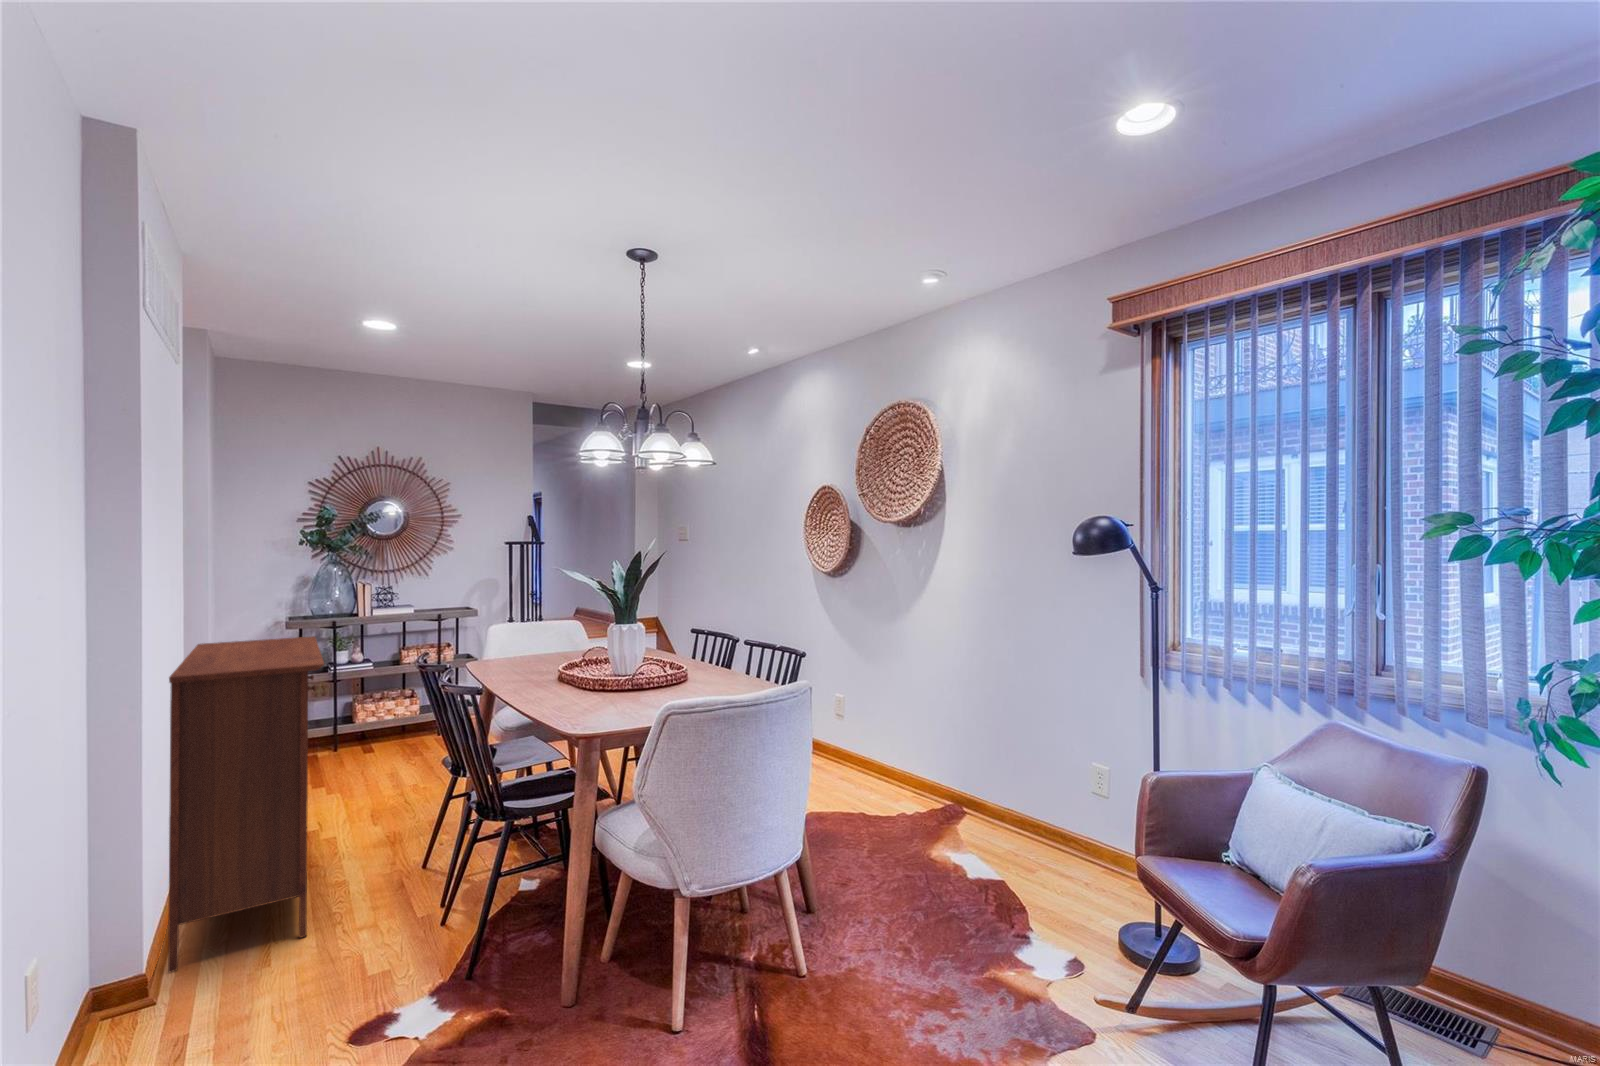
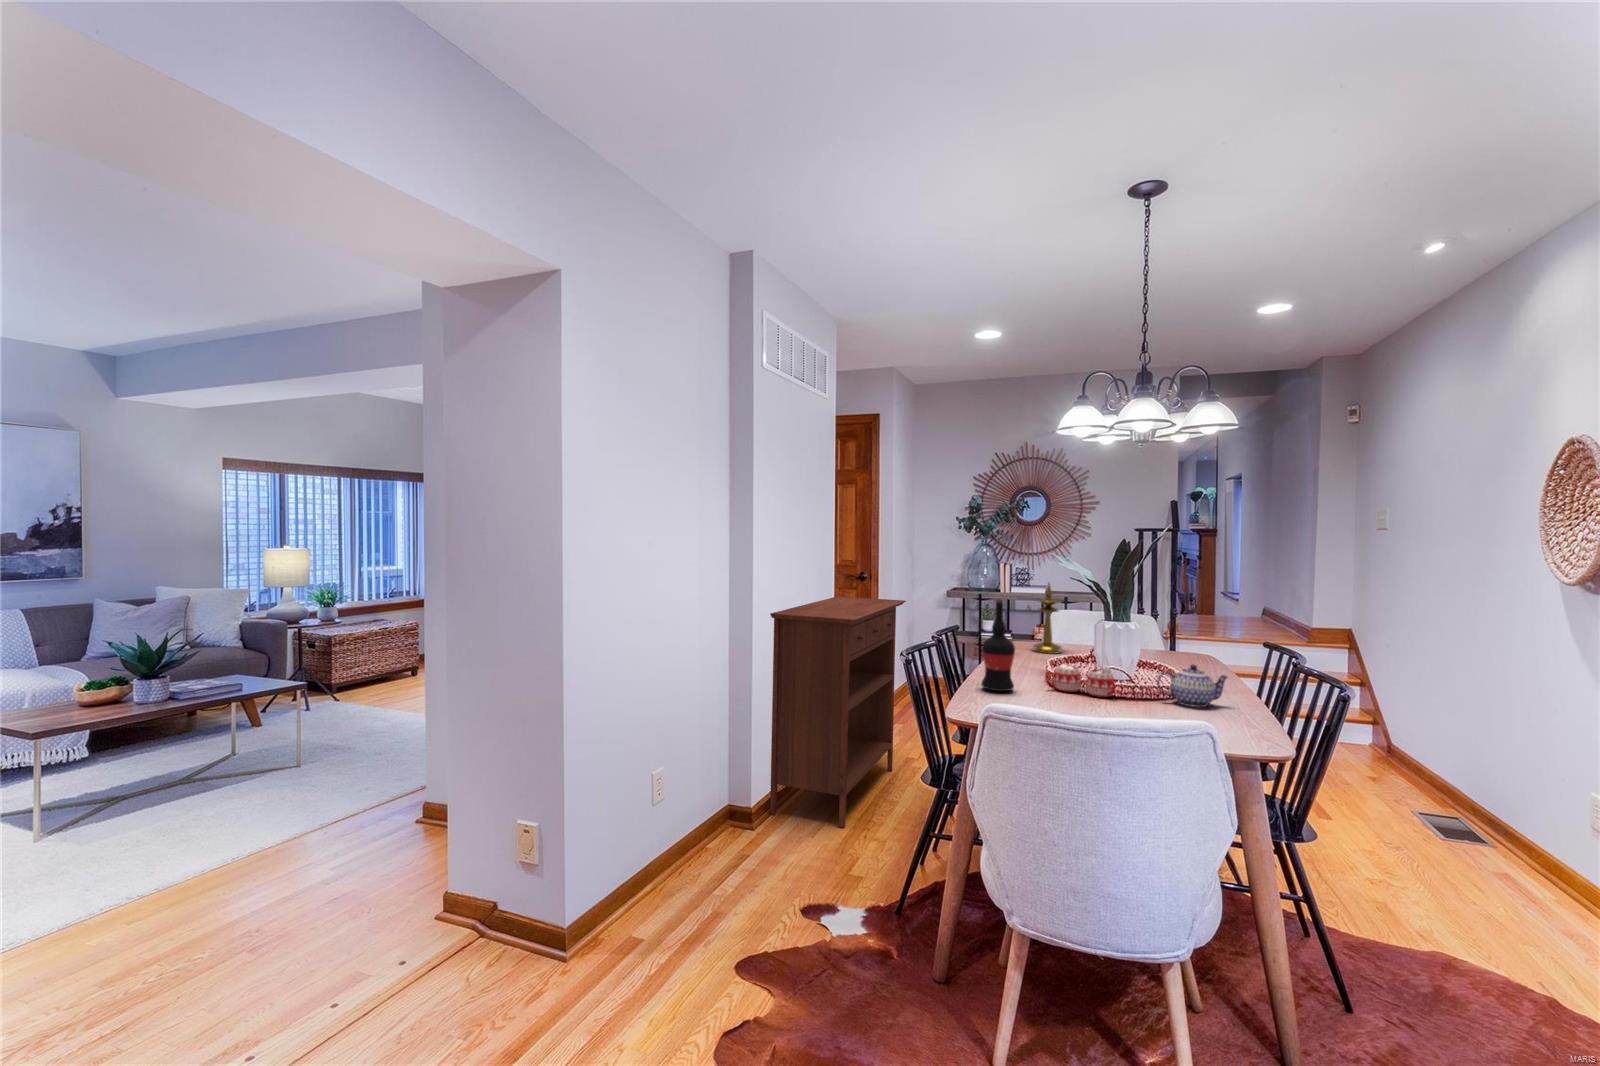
candlestick: none [507,596,538,667] -> present [1033,583,1063,653]
wine bottle: none [543,613,577,705] -> present [981,598,1015,691]
teapot: none [680,649,723,682] -> present [1157,665,1228,707]
mug: none [595,662,656,692] -> present [1046,658,1116,697]

